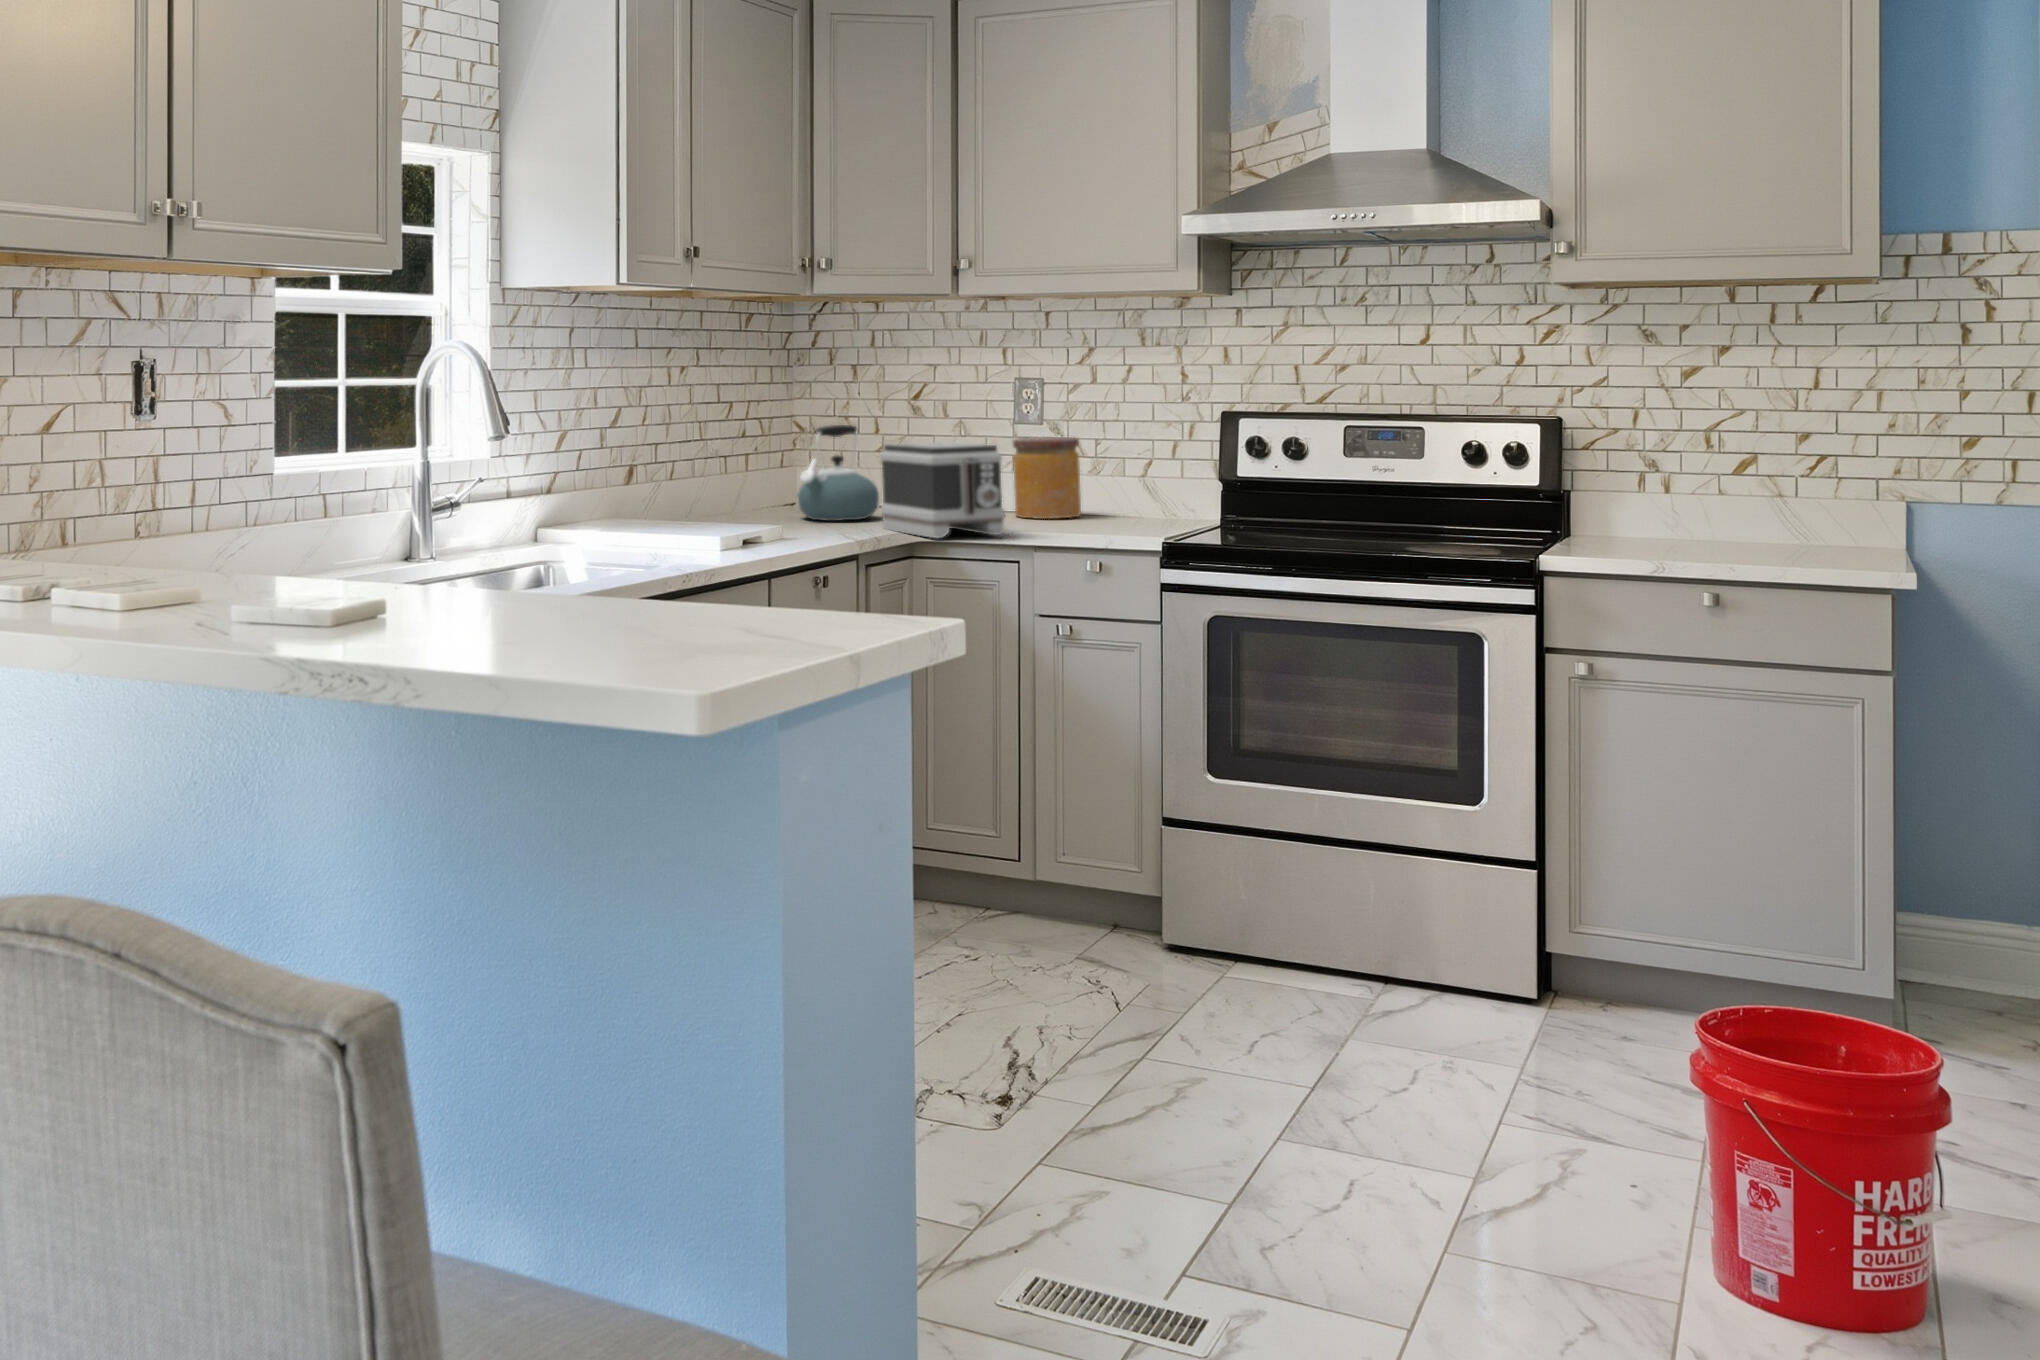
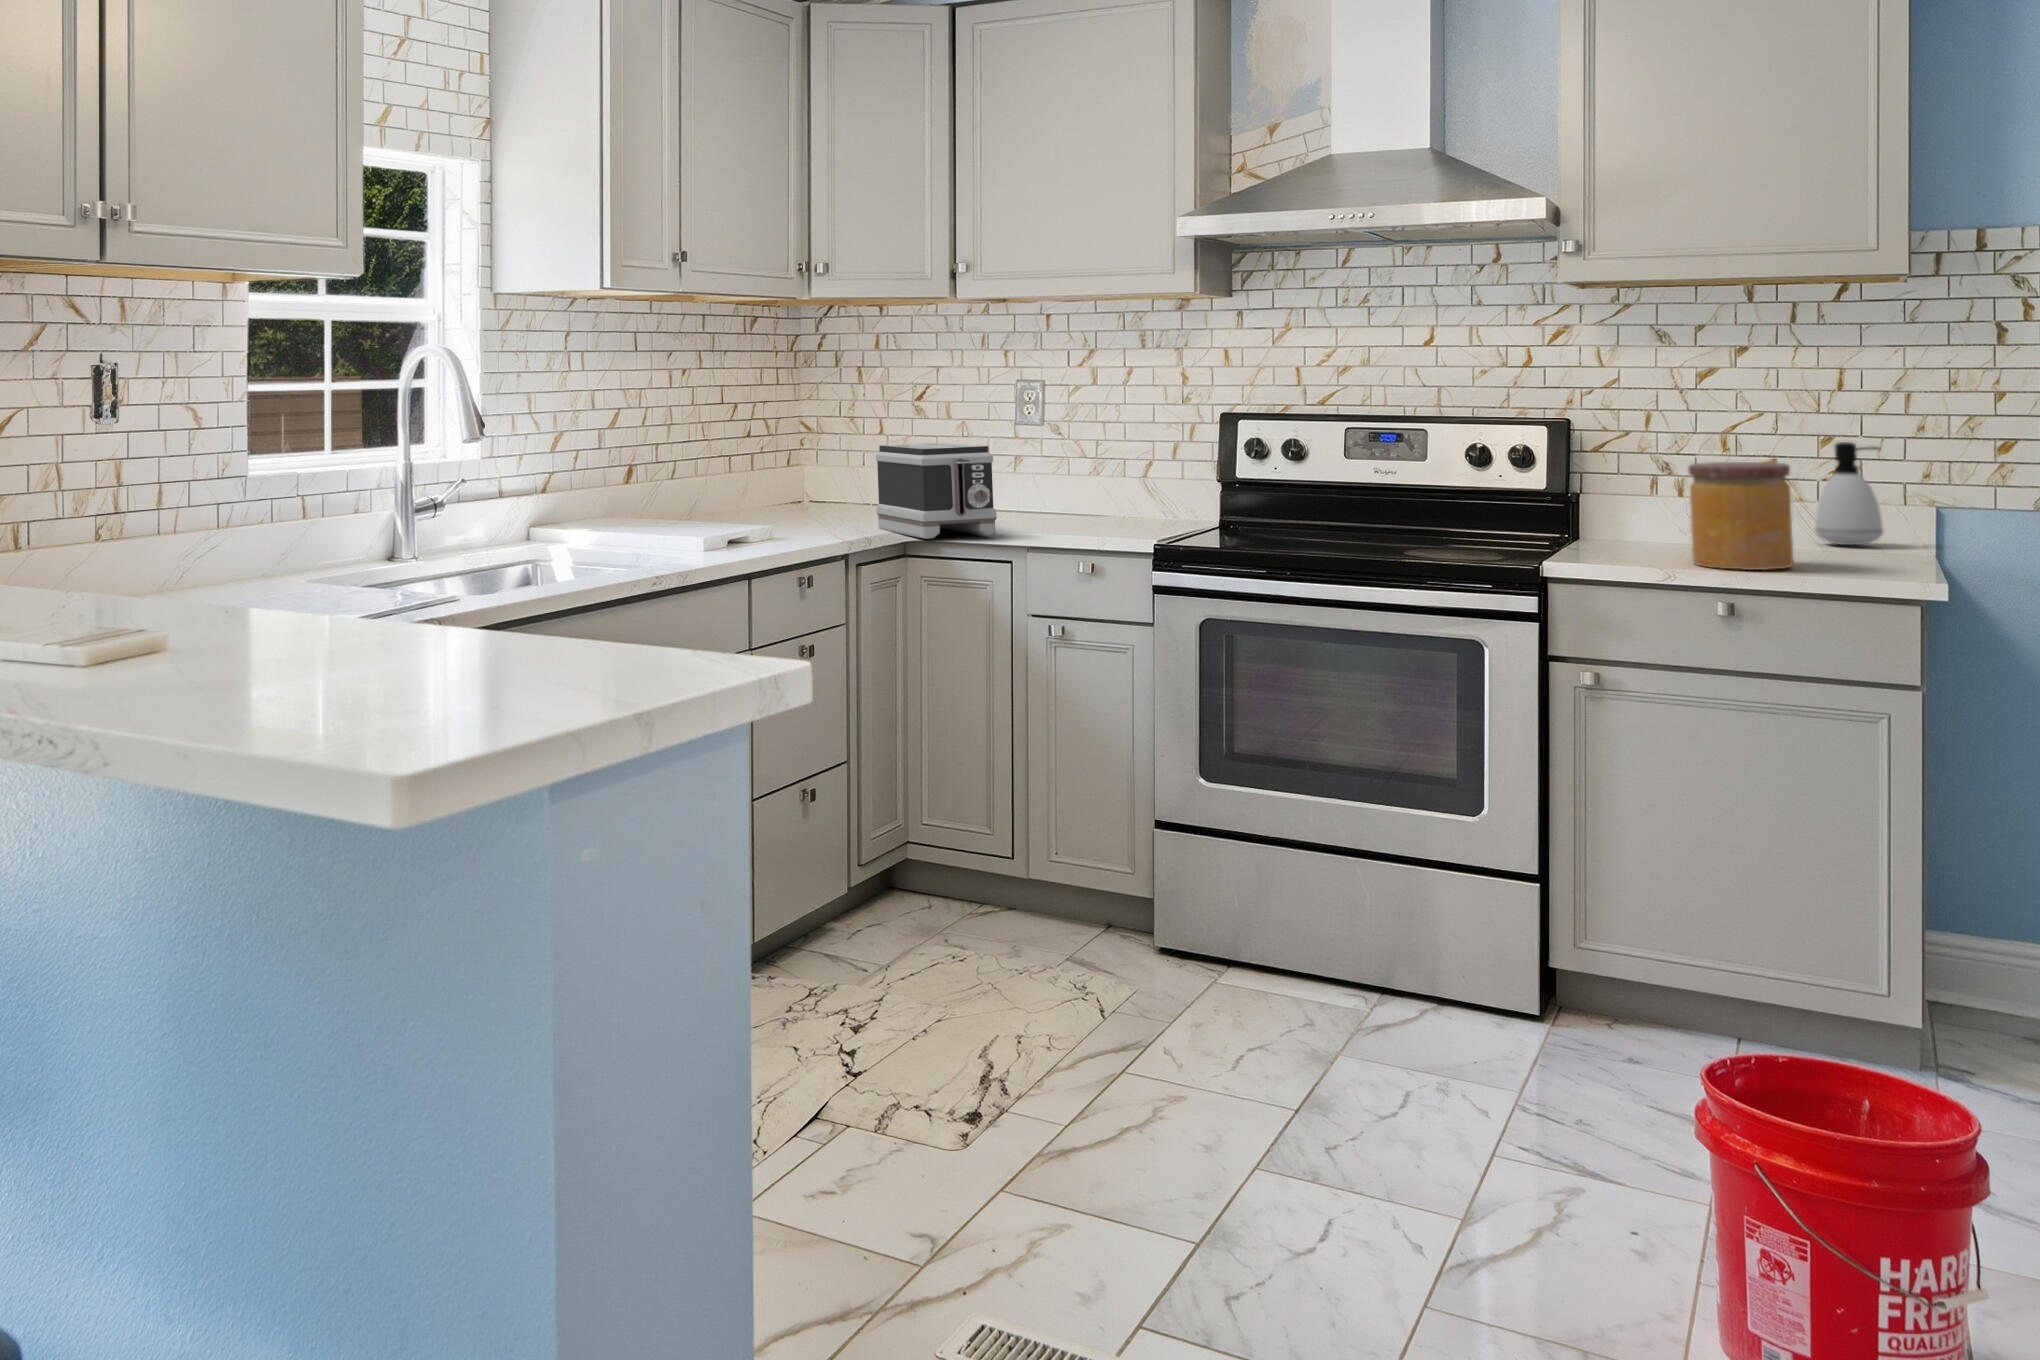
kettle: present [798,425,879,521] -> none [799,426,878,520]
jar: present [1013,437,1081,519] -> present [1688,462,1793,570]
soap dispenser: none [1794,441,1858,541] -> present [1815,442,1883,545]

